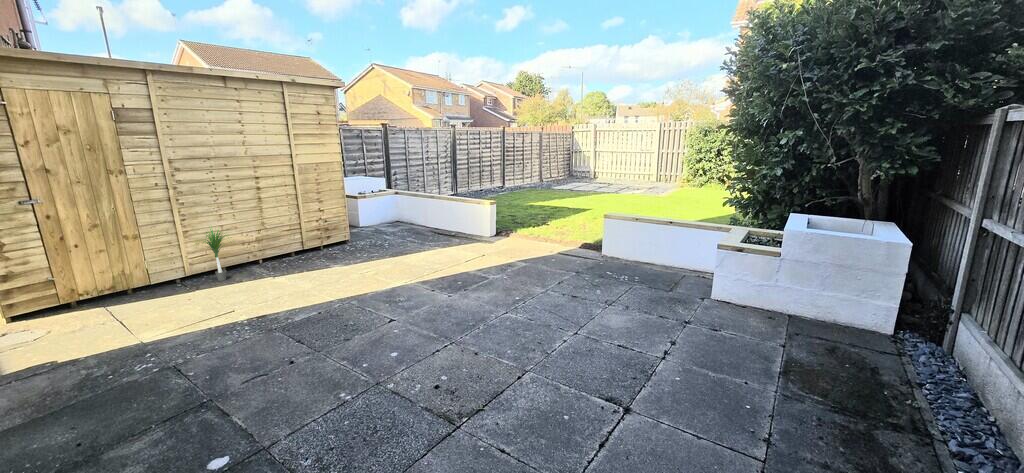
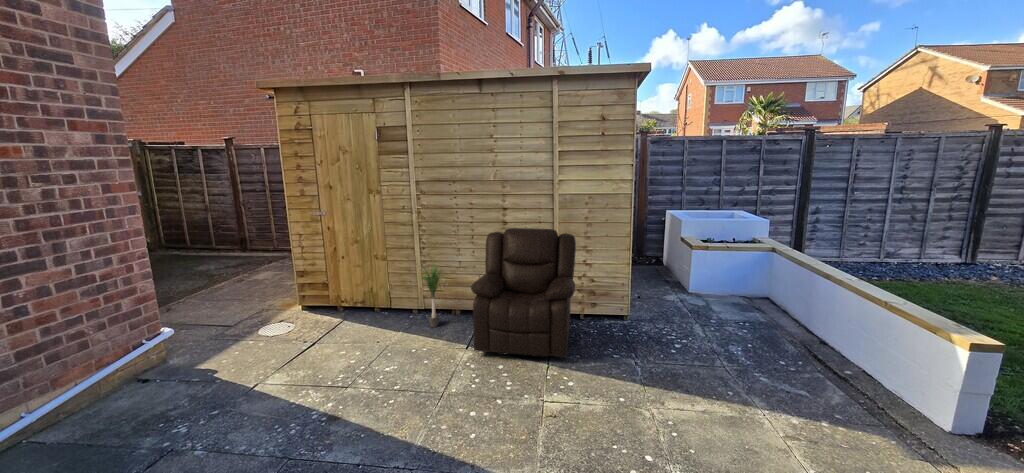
chair: none [253,188,351,272] -> present [471,228,576,358]

